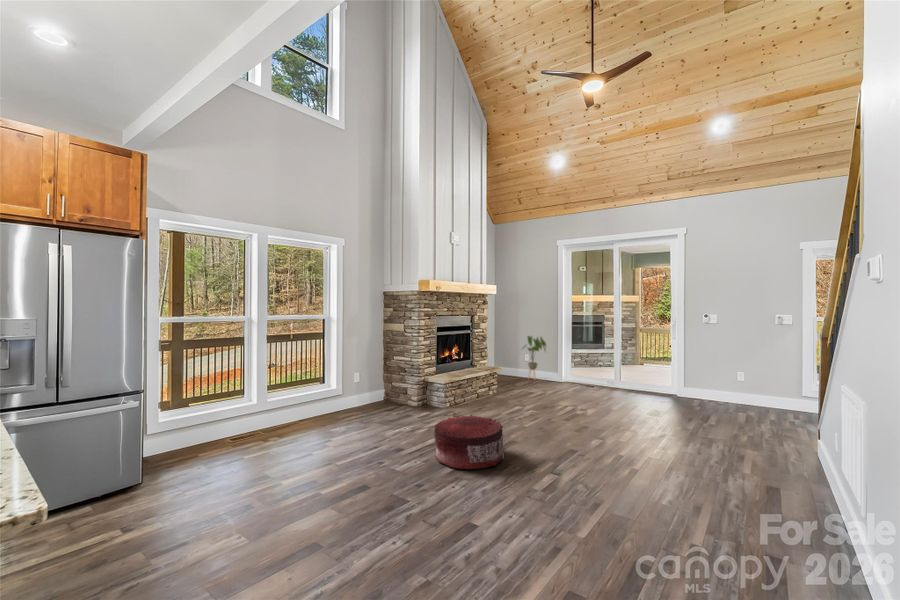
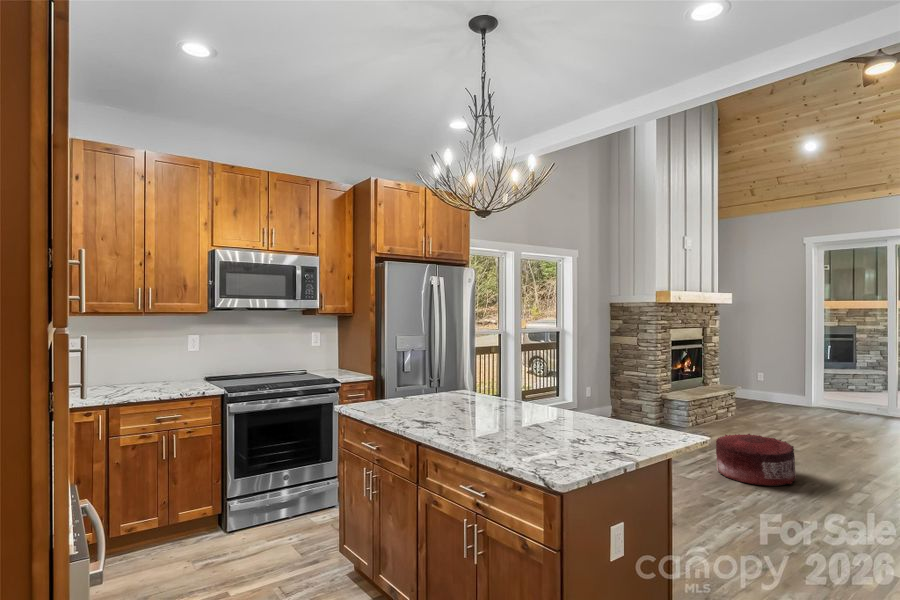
house plant: present [524,336,546,377] -> none [755,350,791,403]

